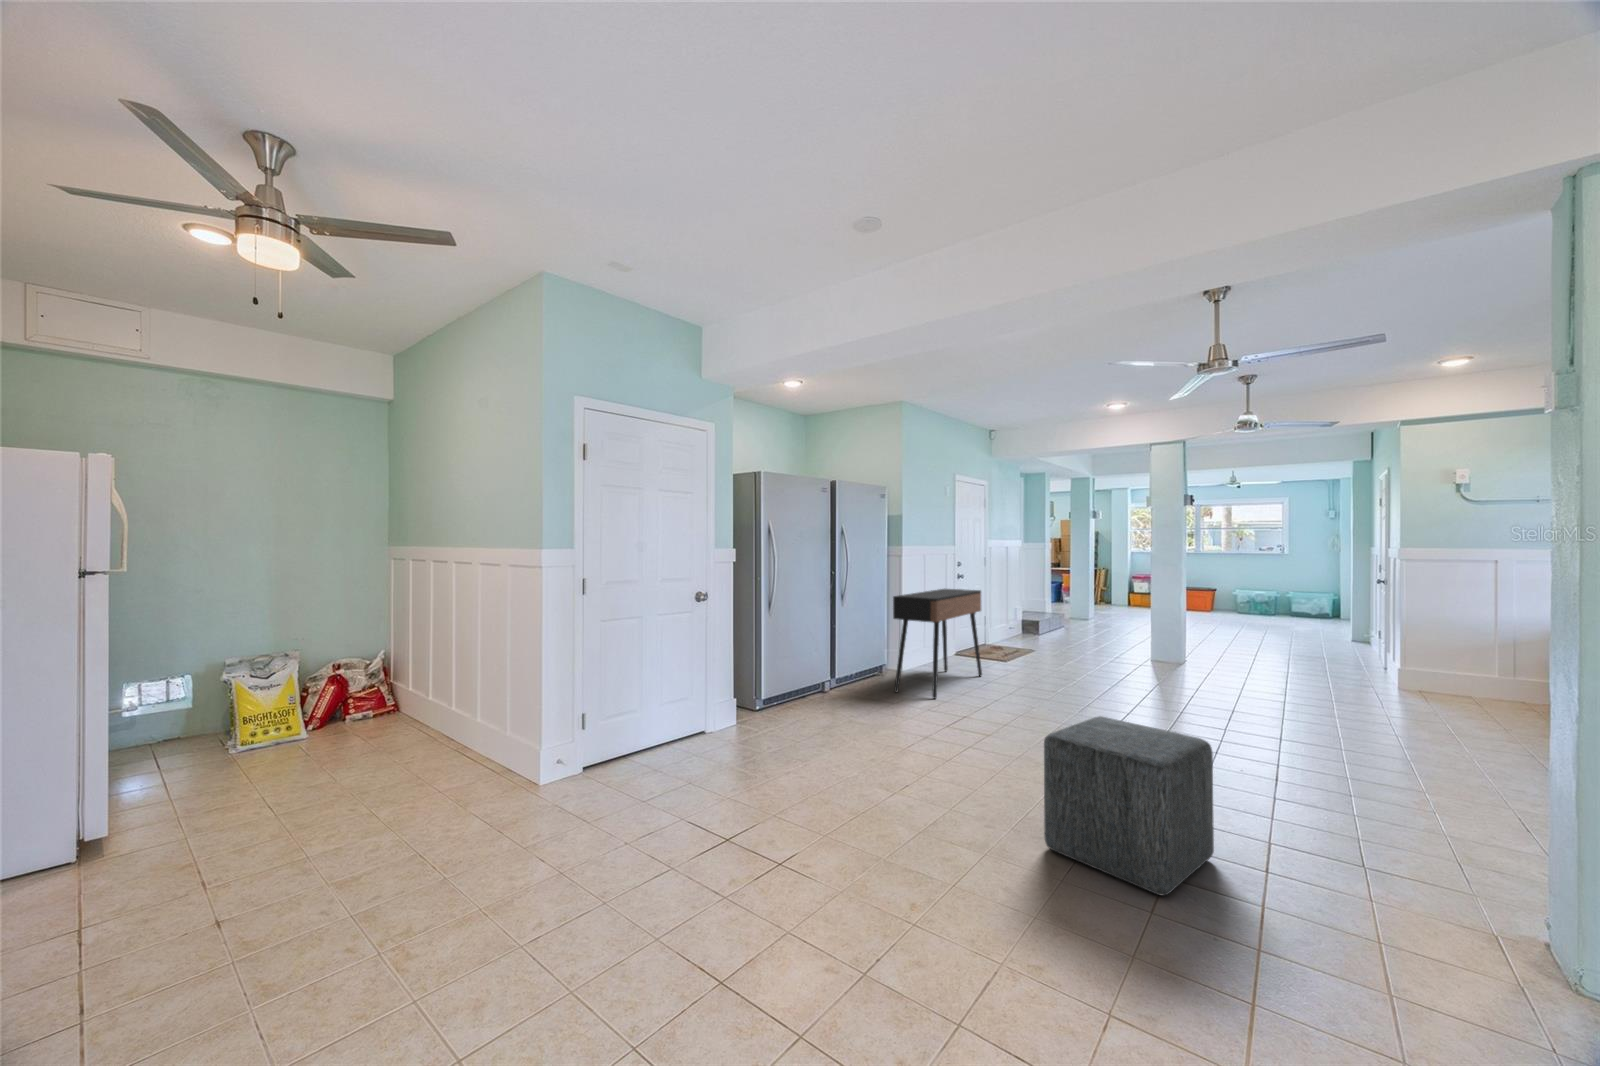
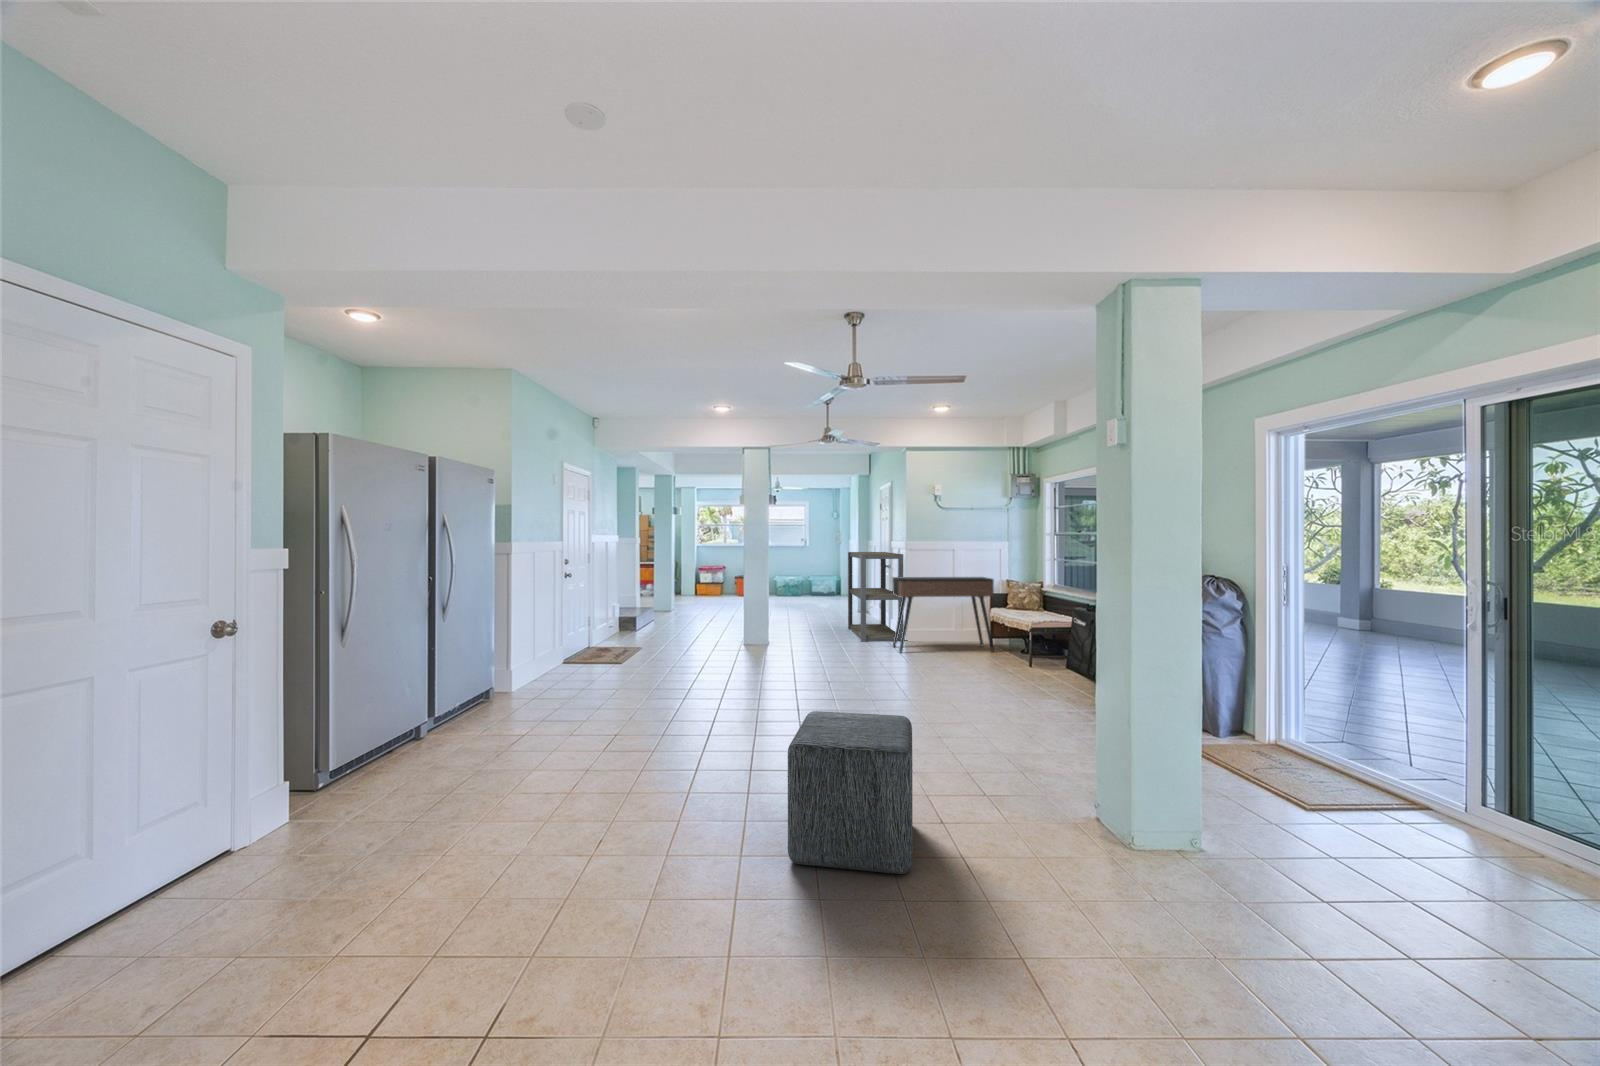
shelving unit: none [1314,561,1399,685] -> present [848,552,903,642]
console table: present [893,589,982,698] -> present [892,577,994,653]

